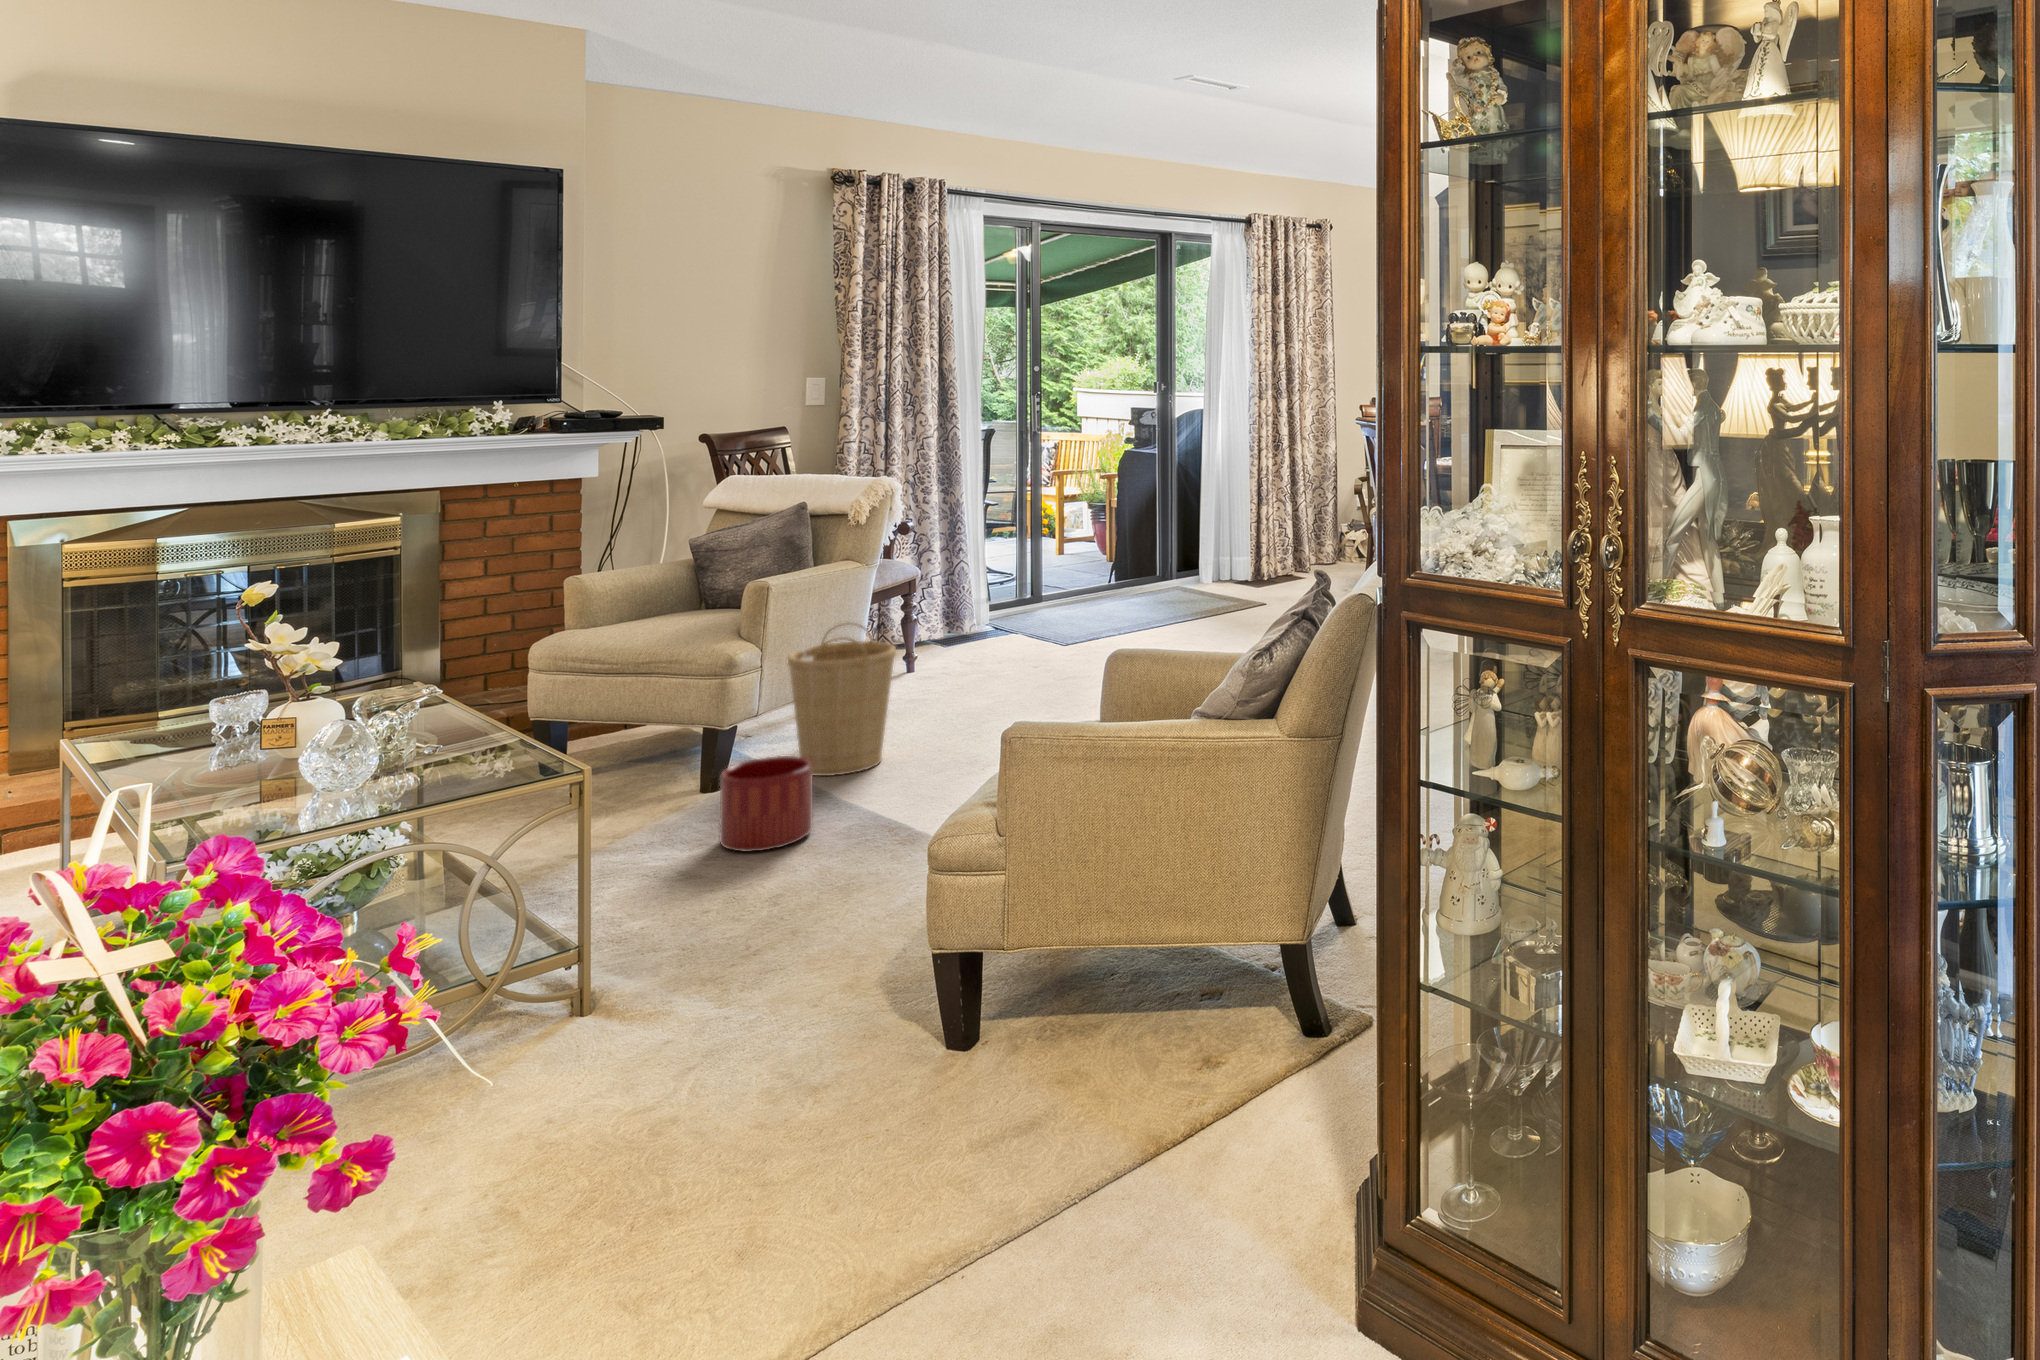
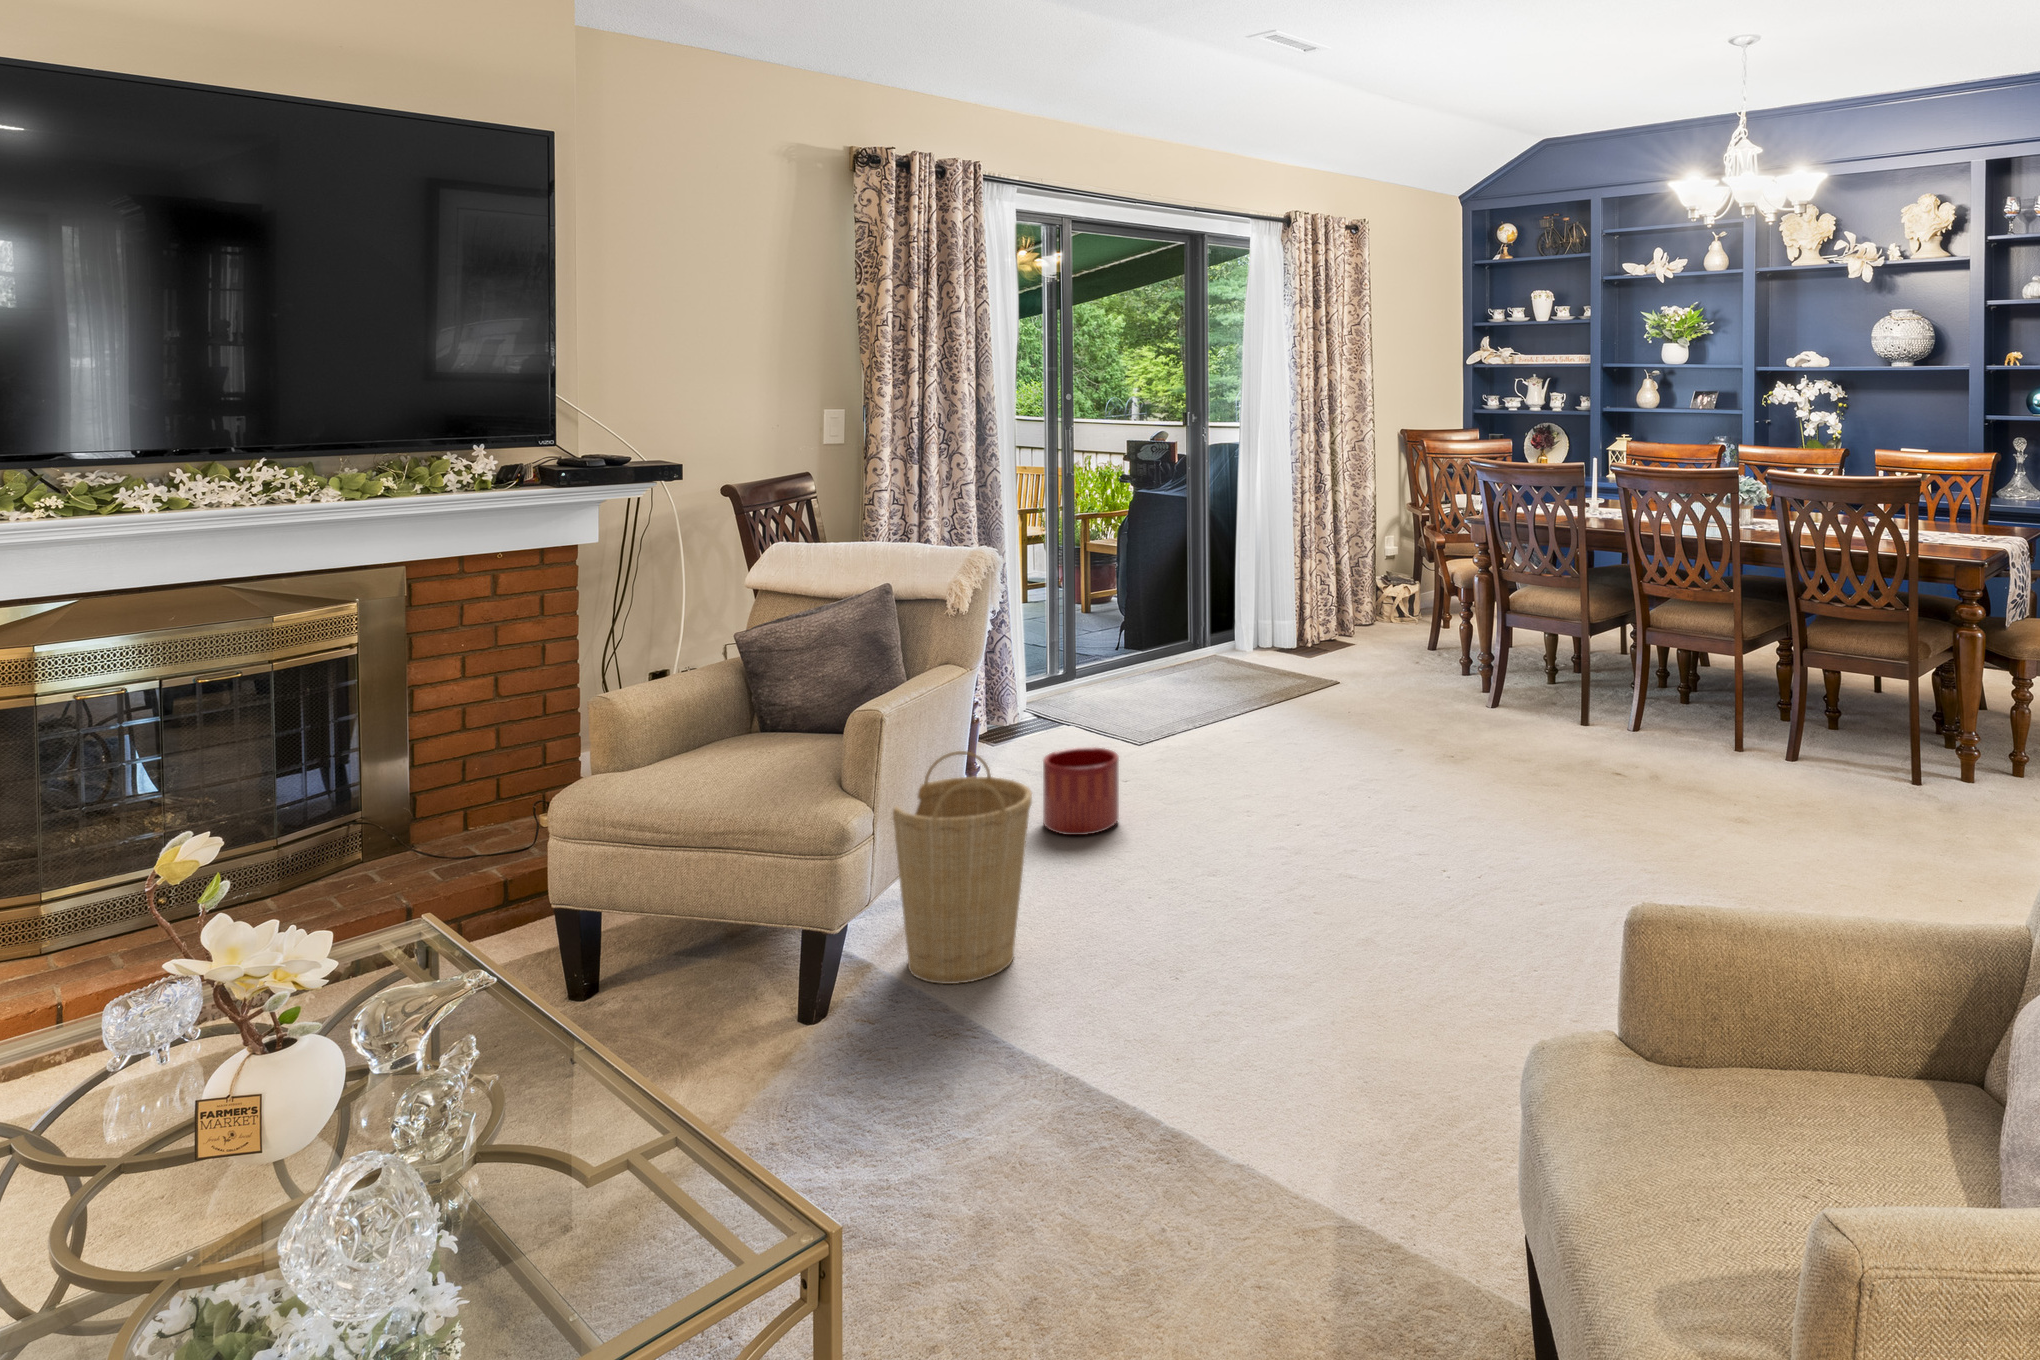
planter: present [719,756,813,852] -> present [1043,747,1119,835]

